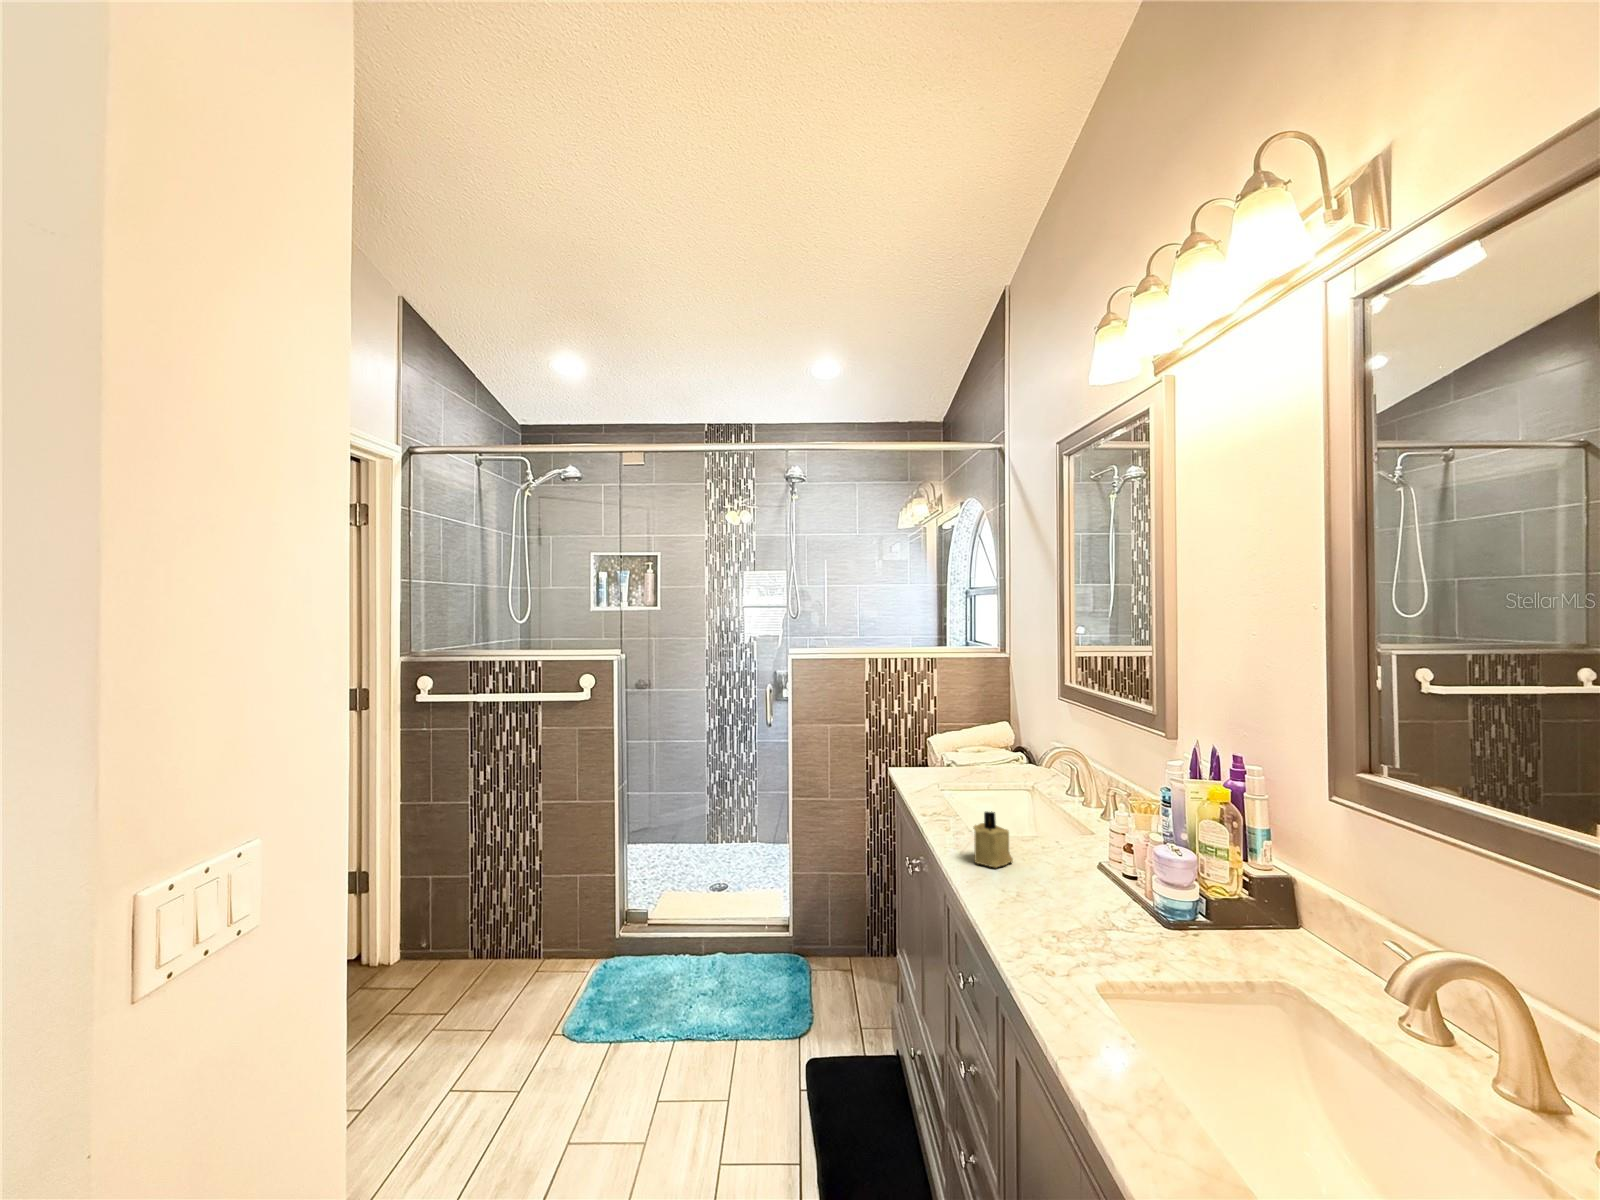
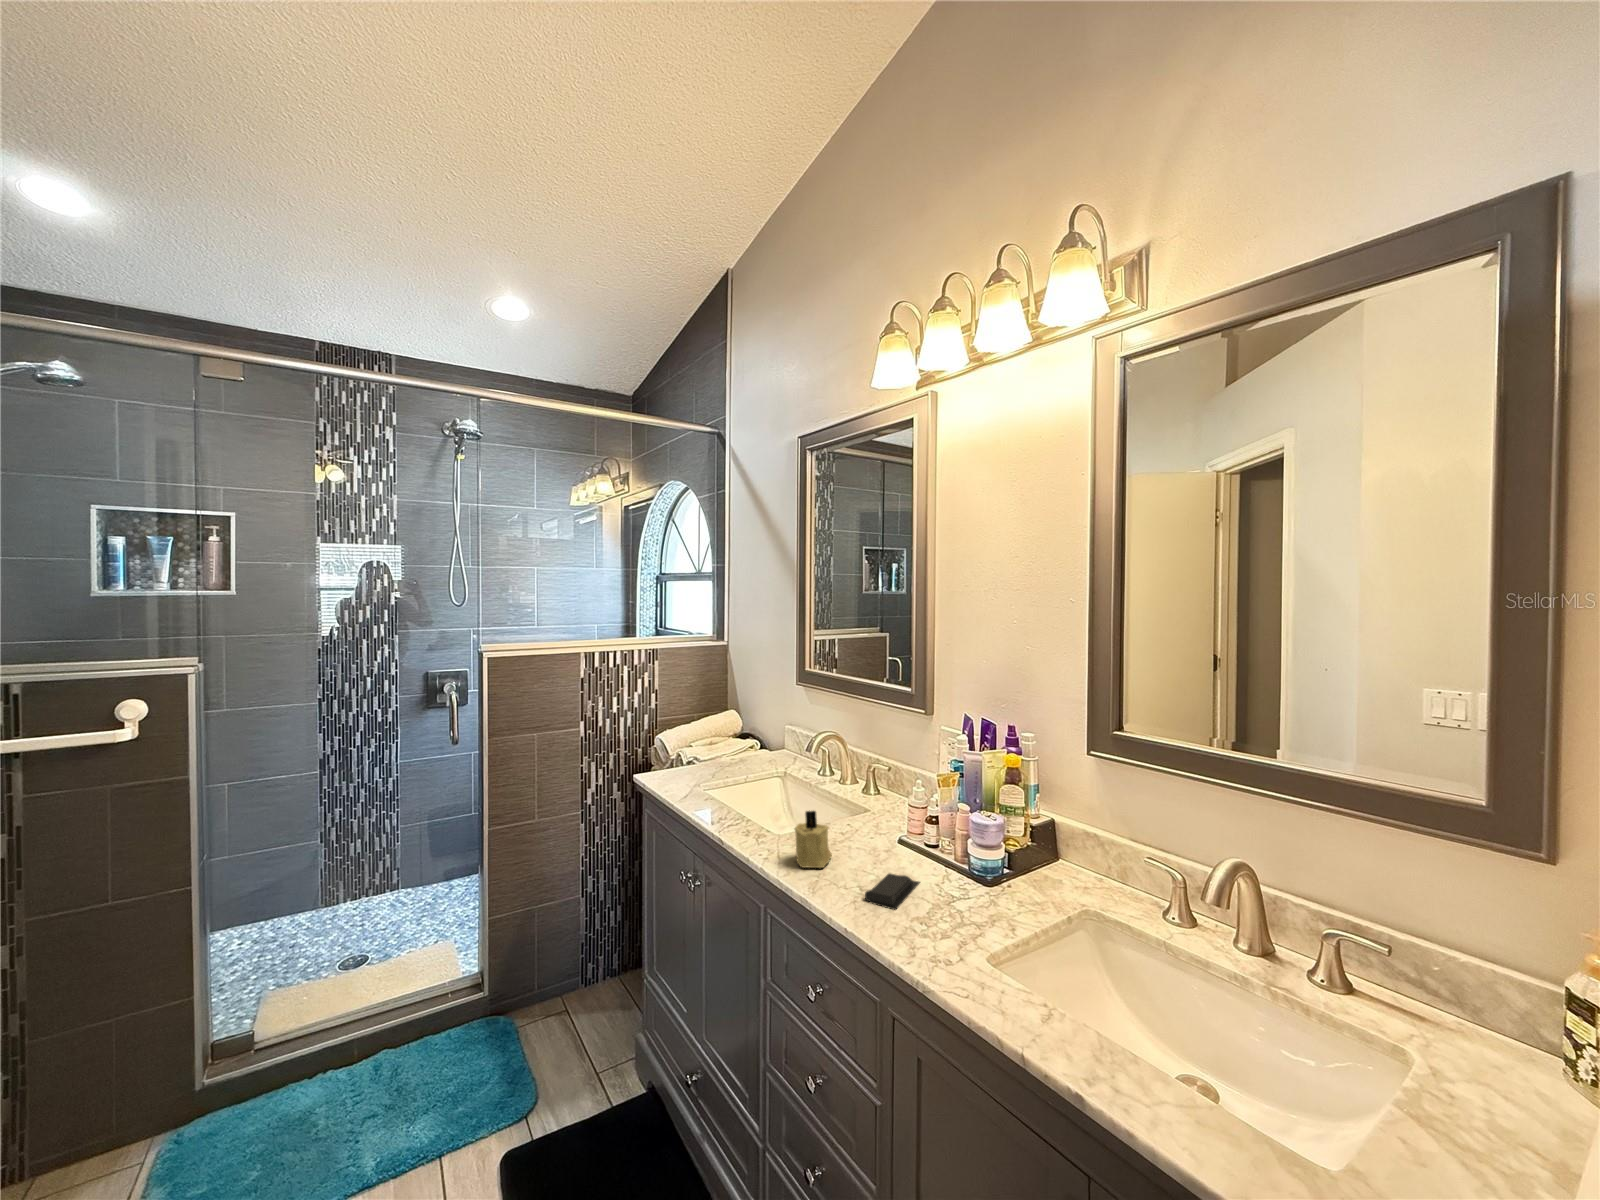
soap bar: none [1007,886,1086,915] -> present [865,873,920,910]

